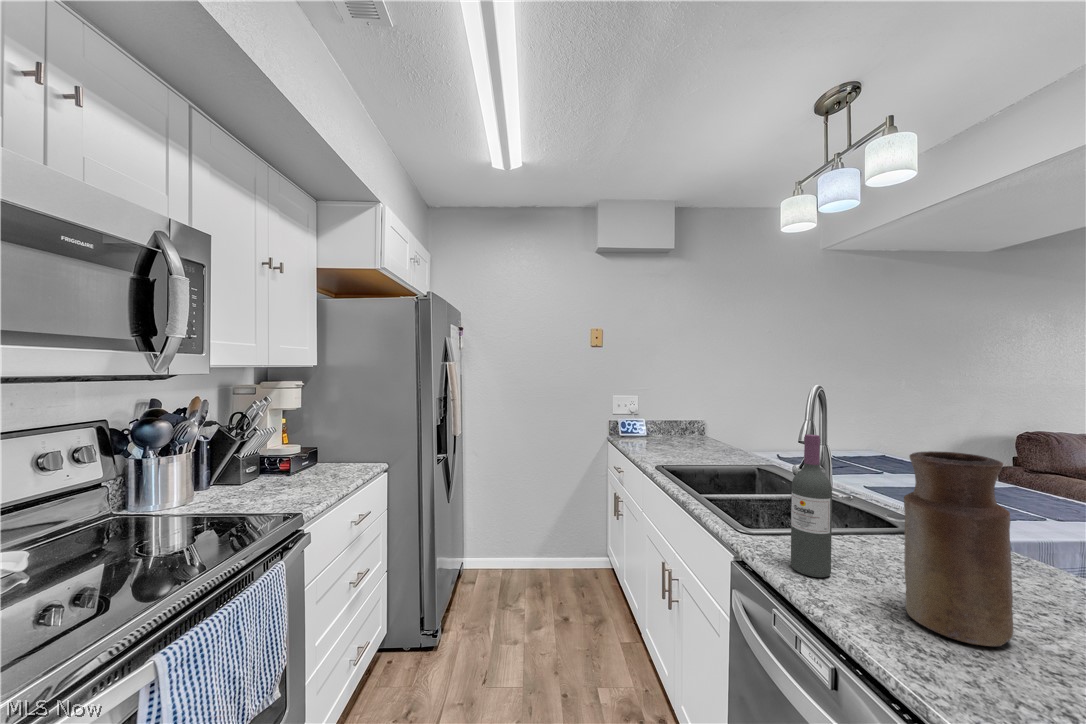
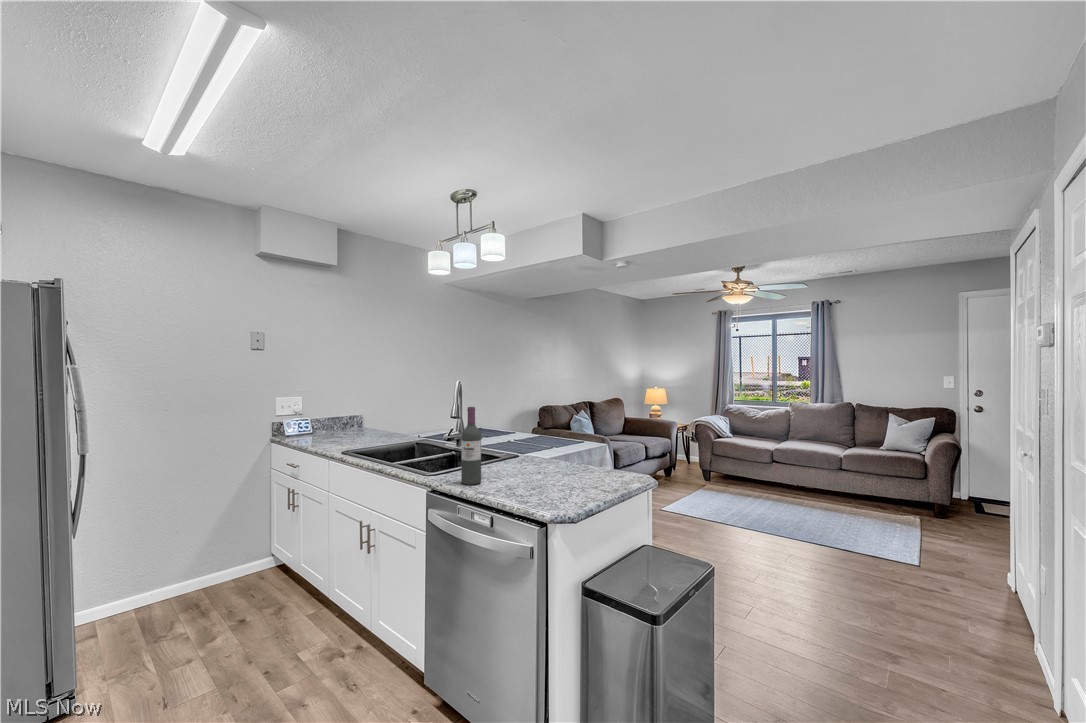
vase: present [904,451,1013,646] -> none [513,407,550,490]

